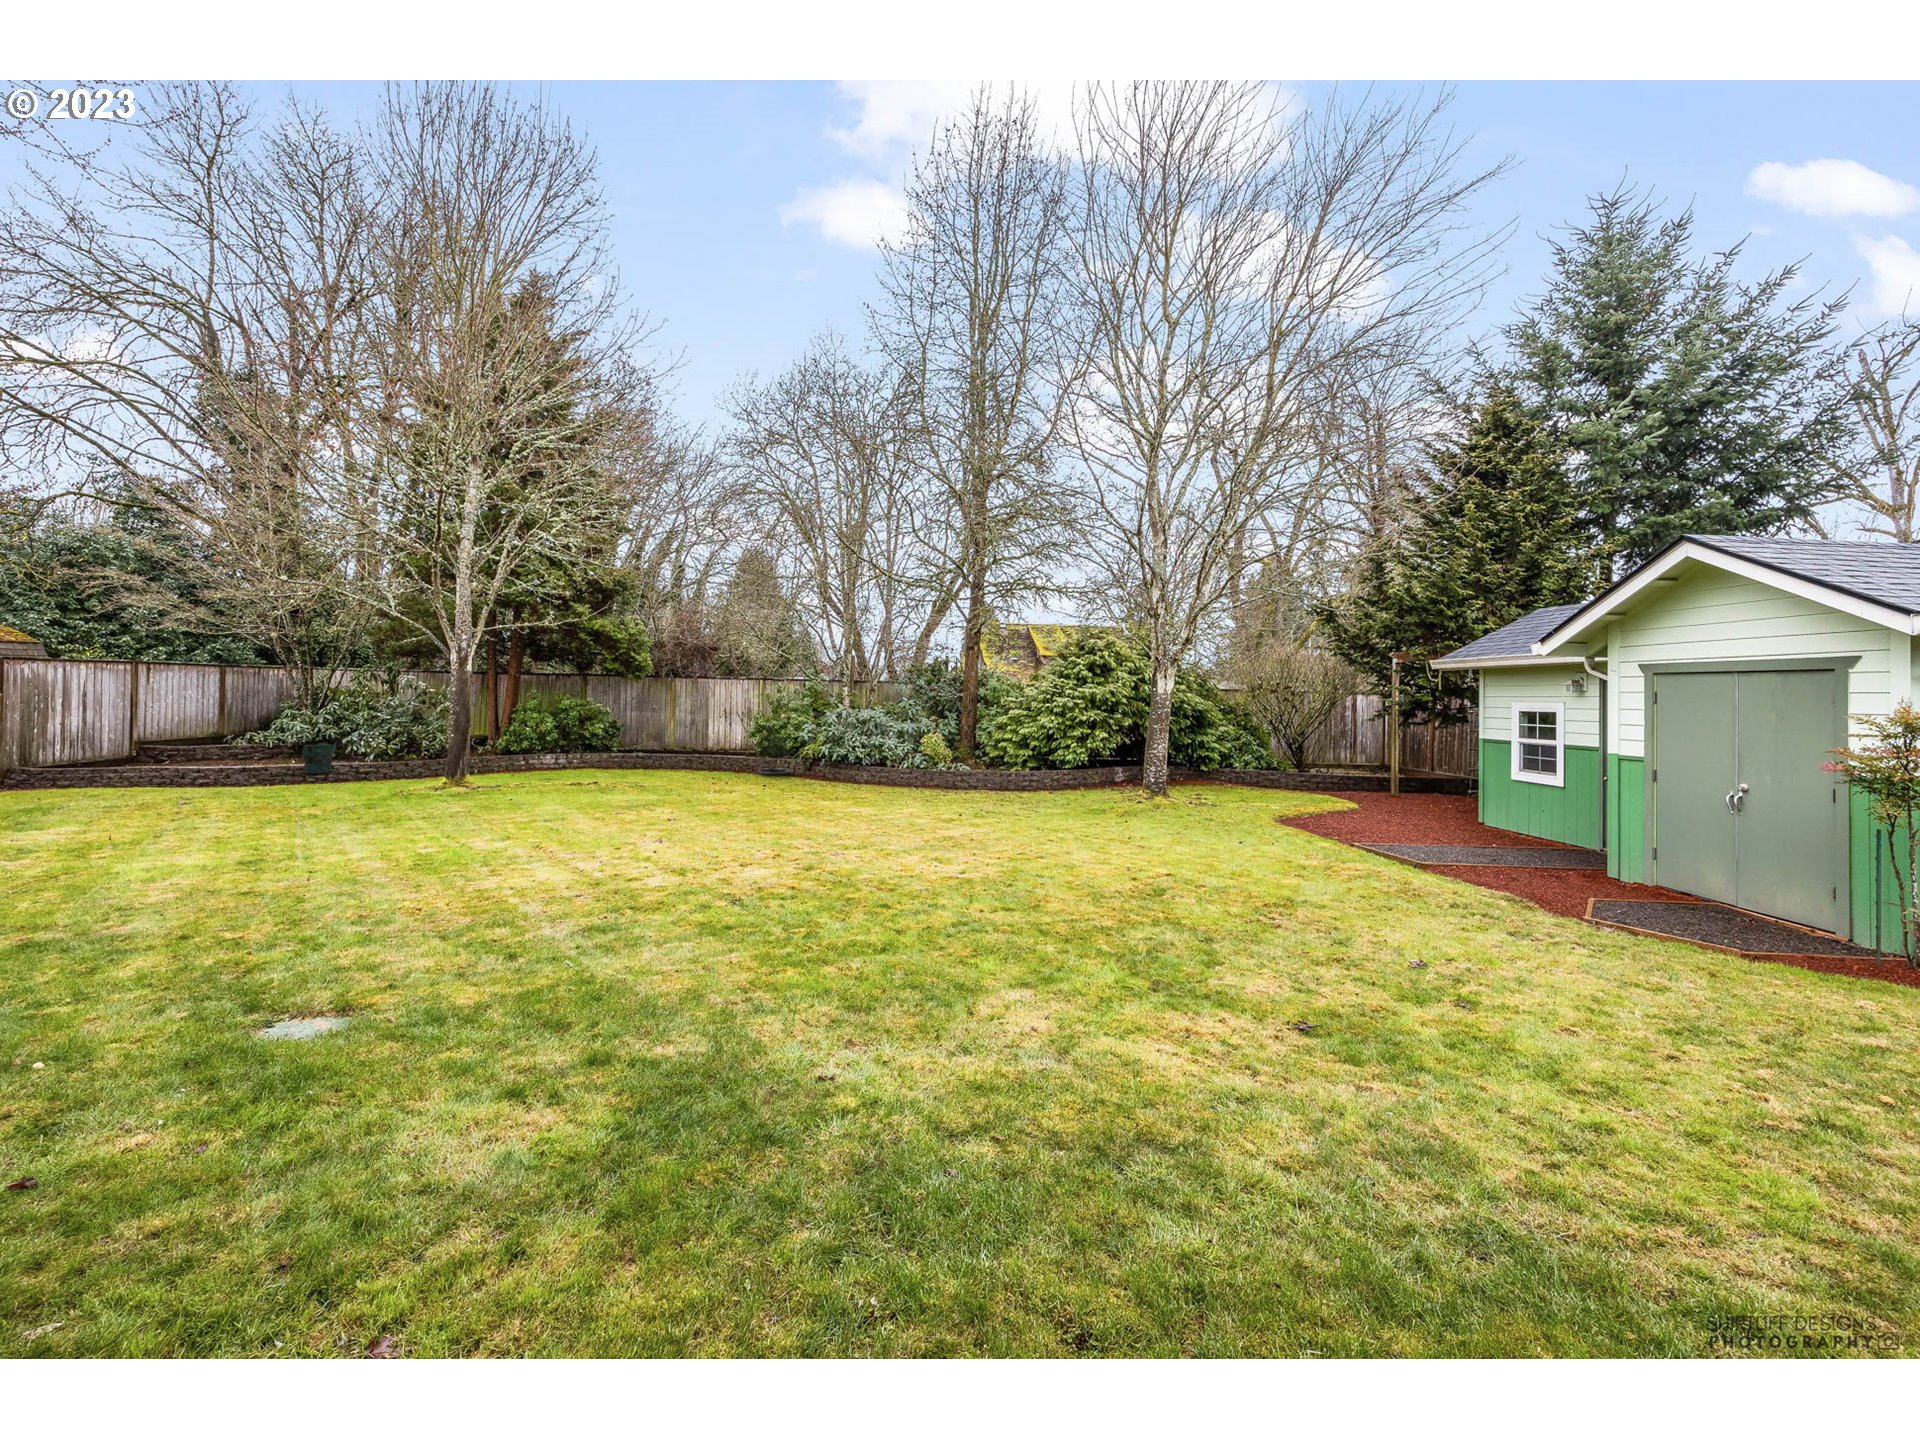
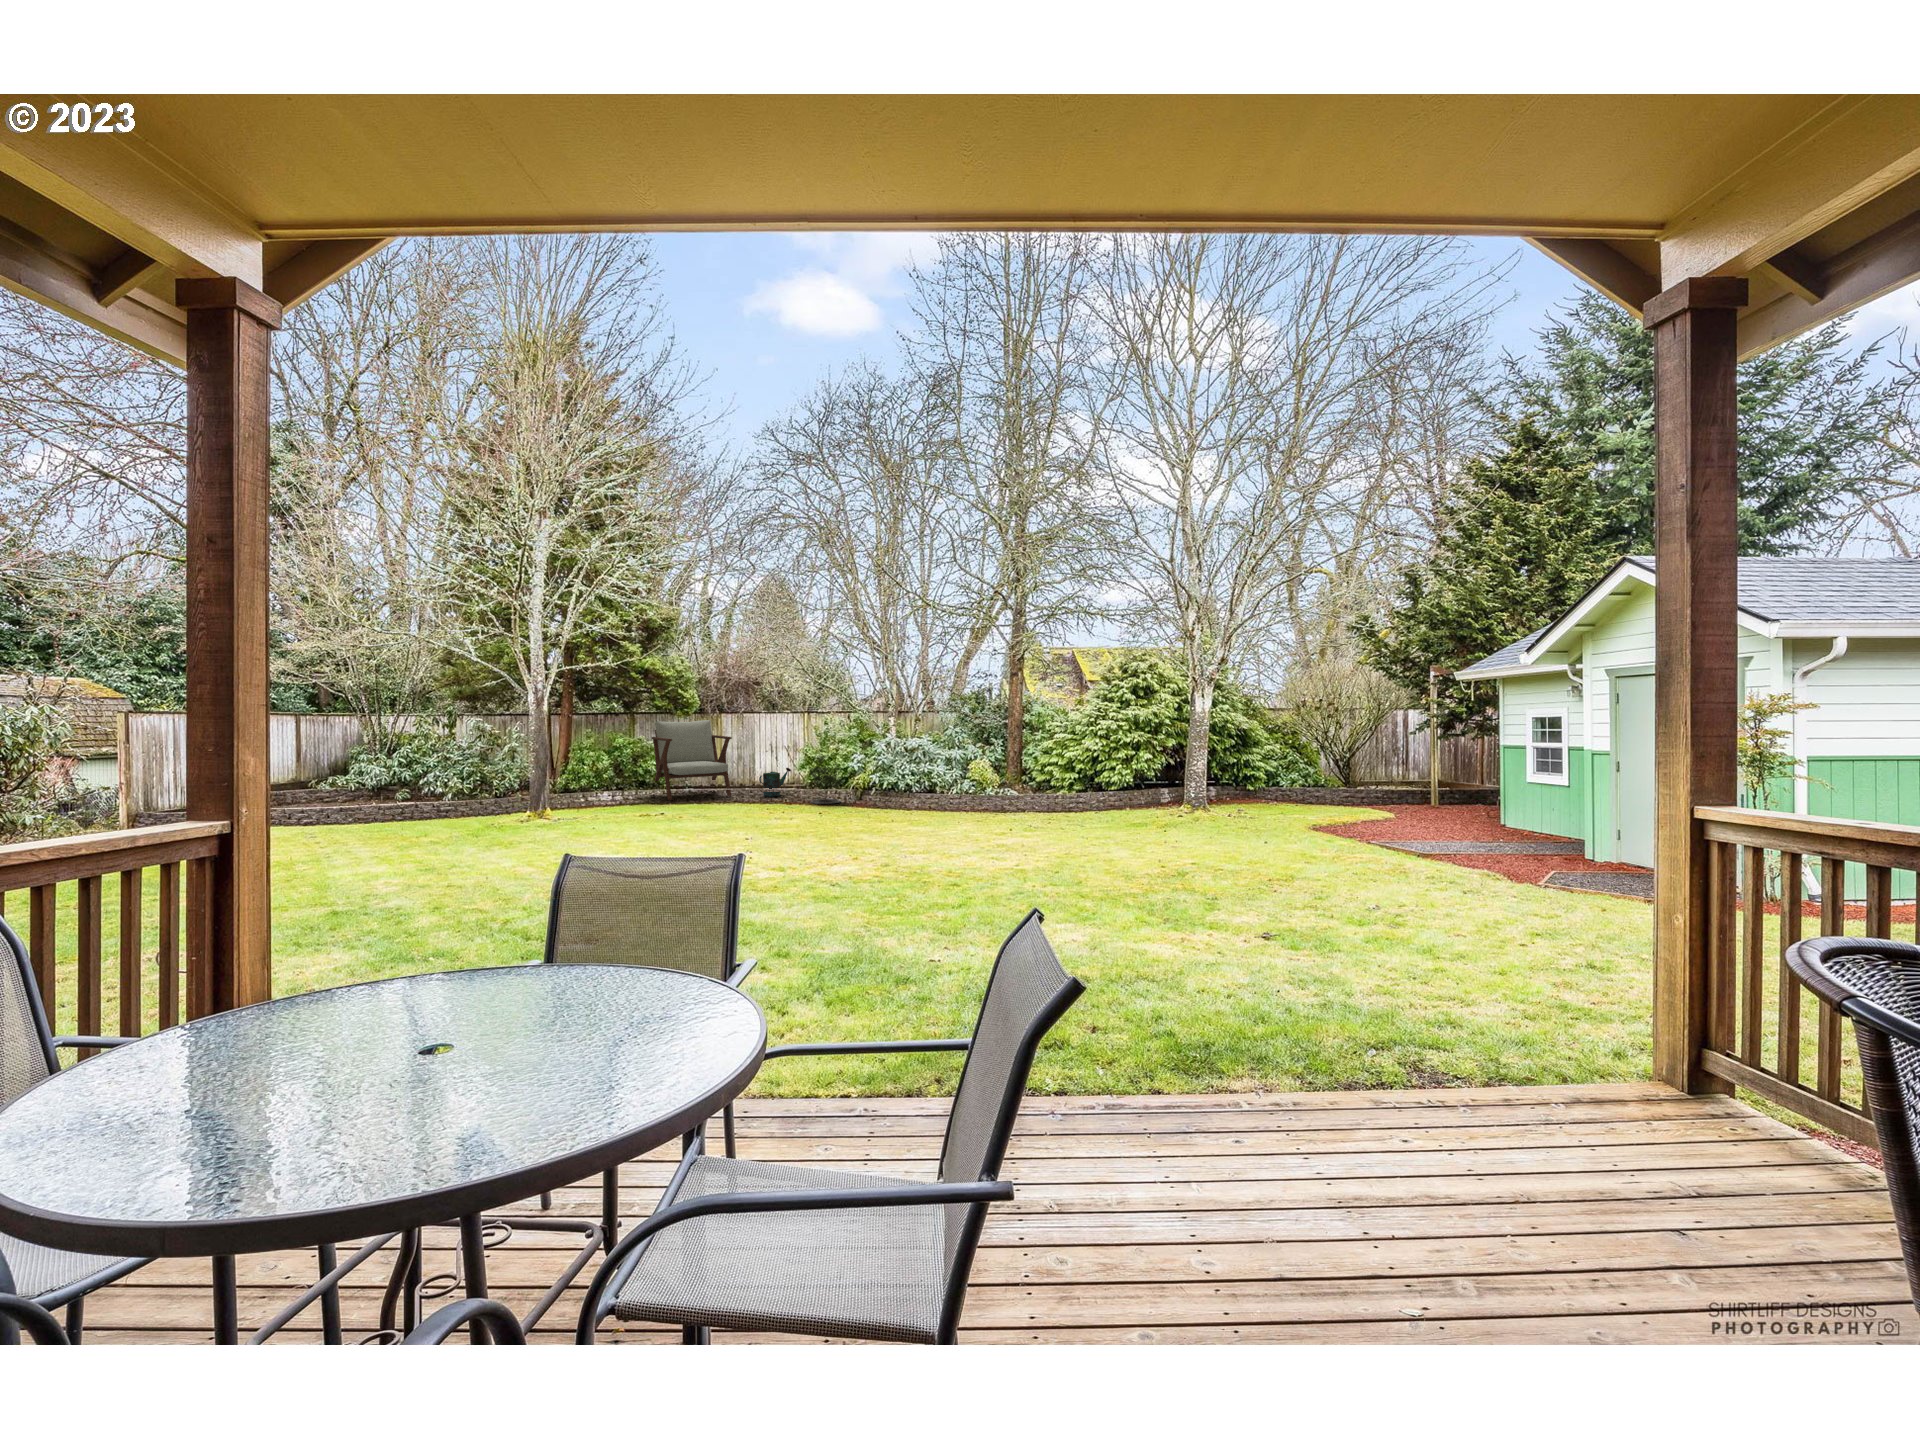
lounge chair: none [604,685,683,765] -> present [652,720,732,800]
watering can: present [302,737,342,774] -> present [759,768,791,797]

